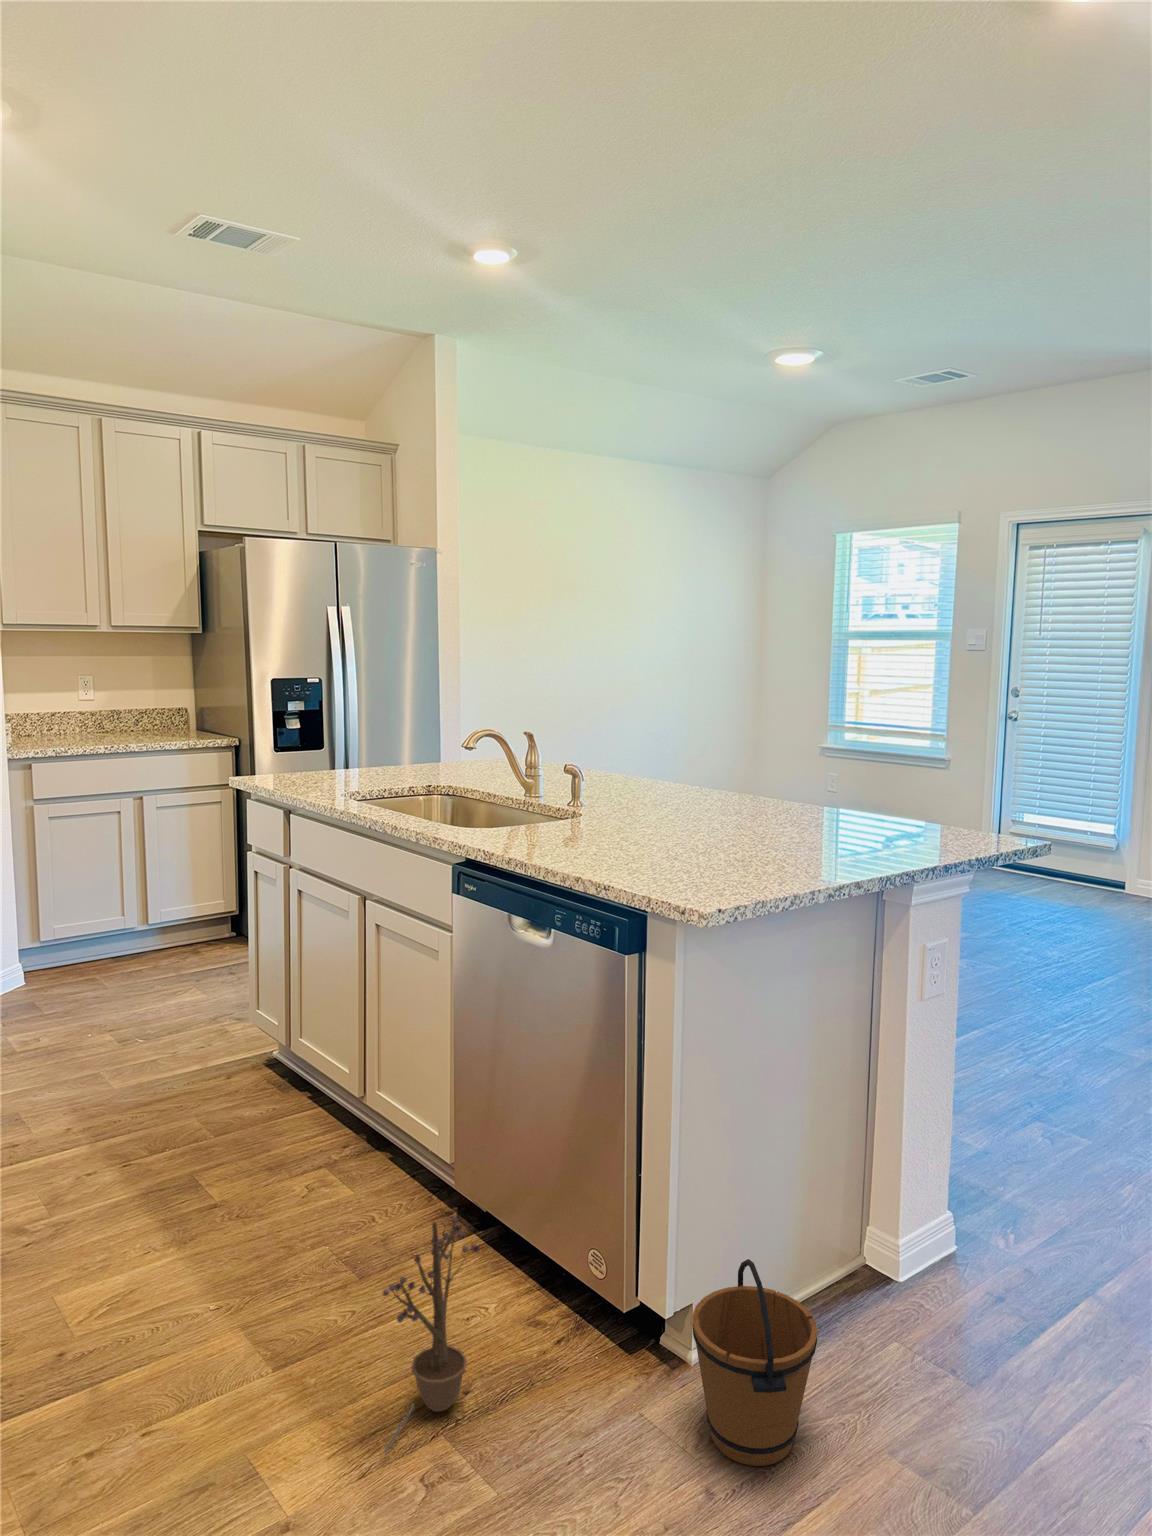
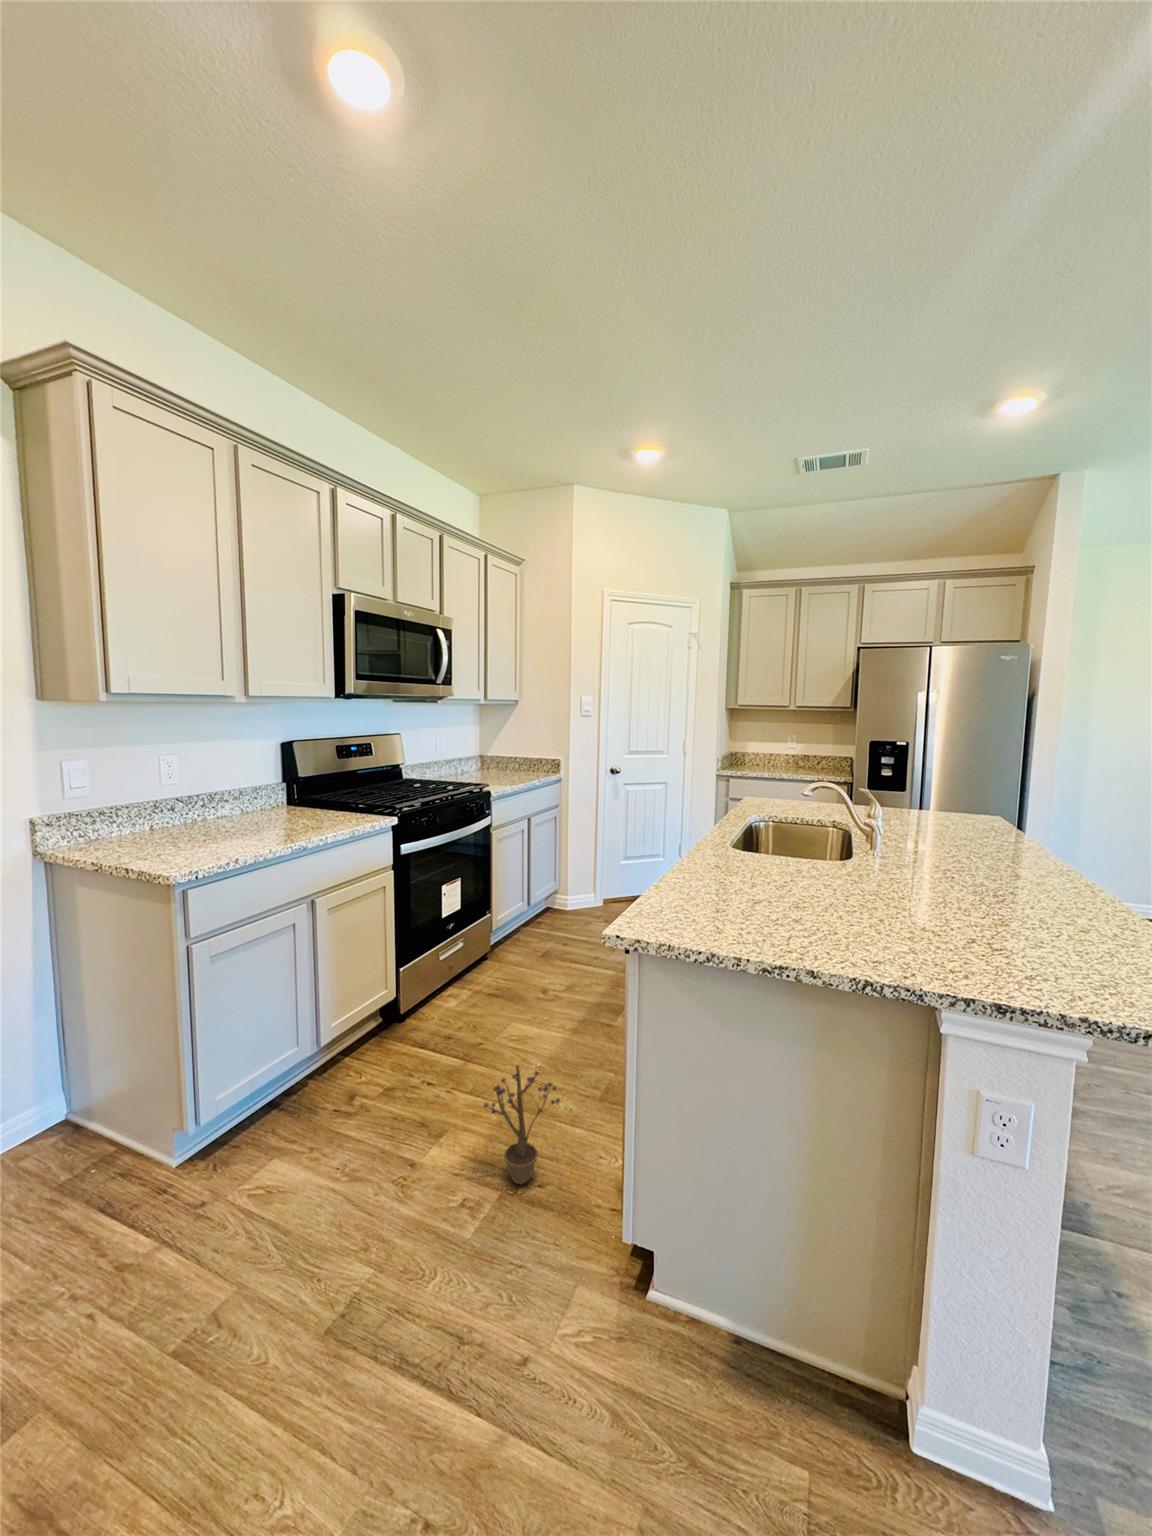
bucket: present [692,1259,818,1466] -> none [543,1231,652,1409]

